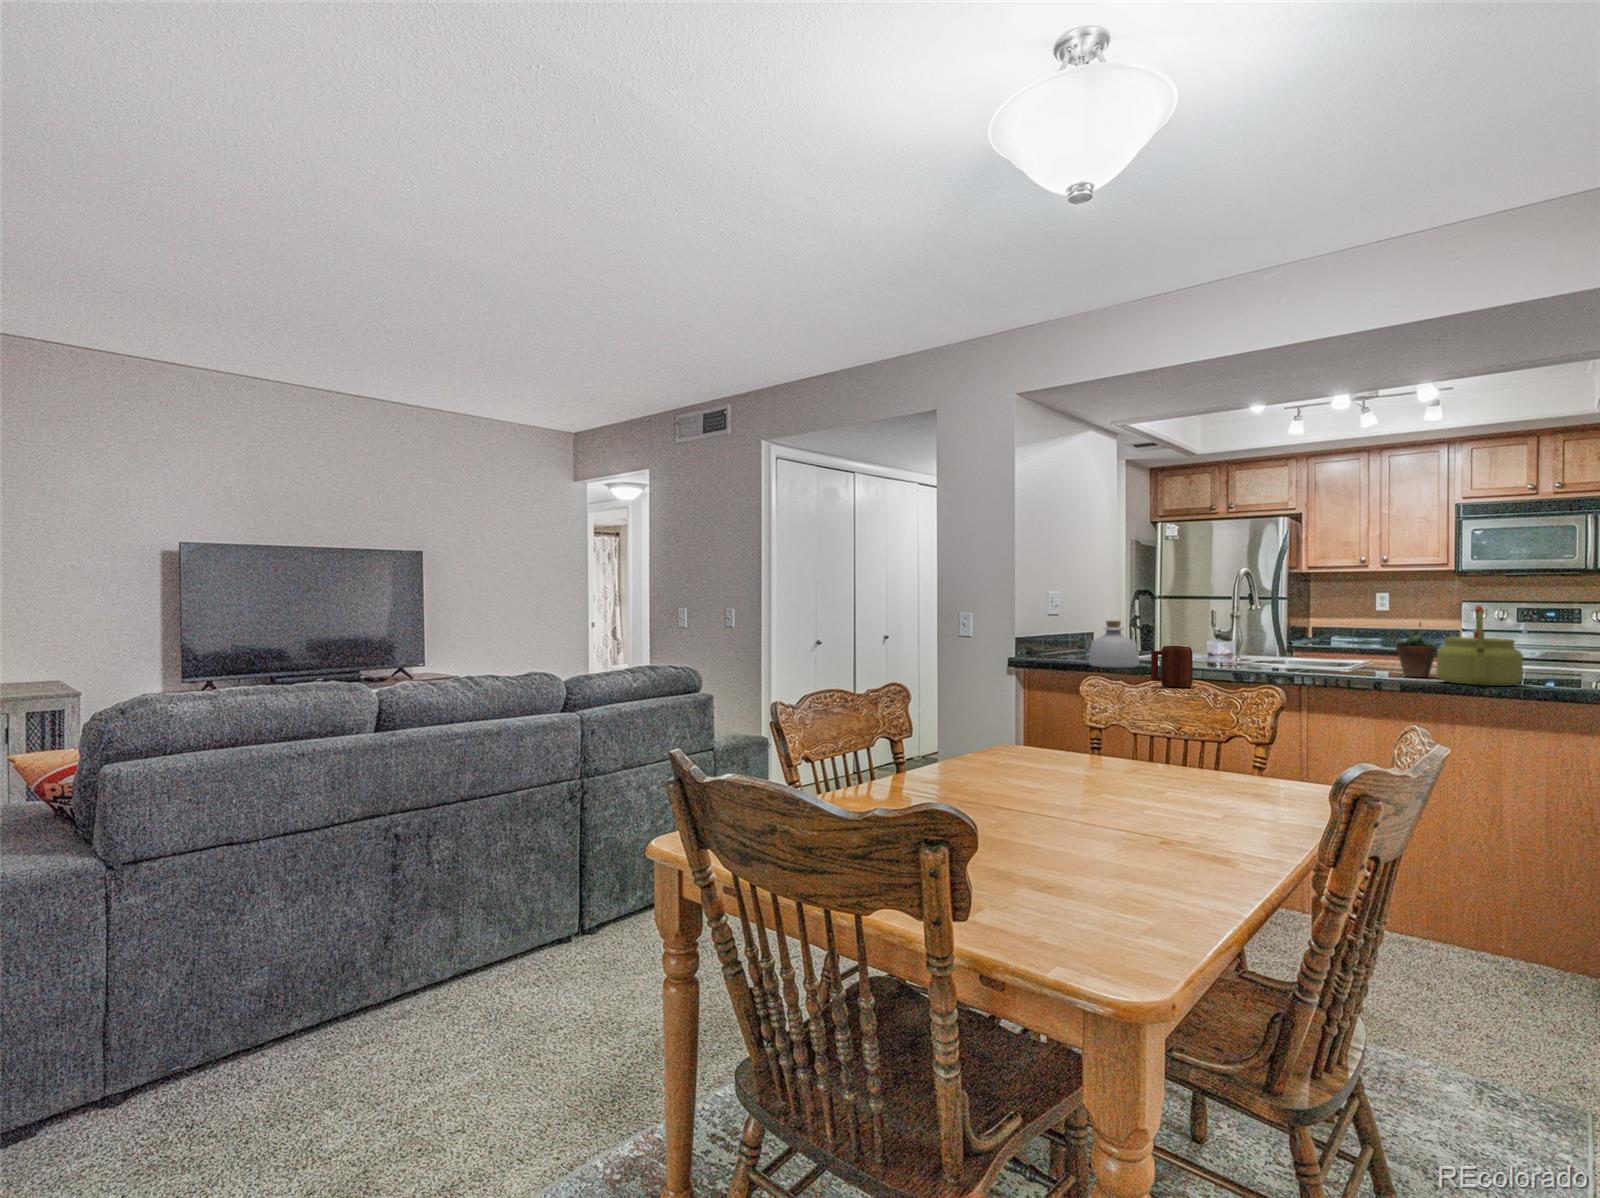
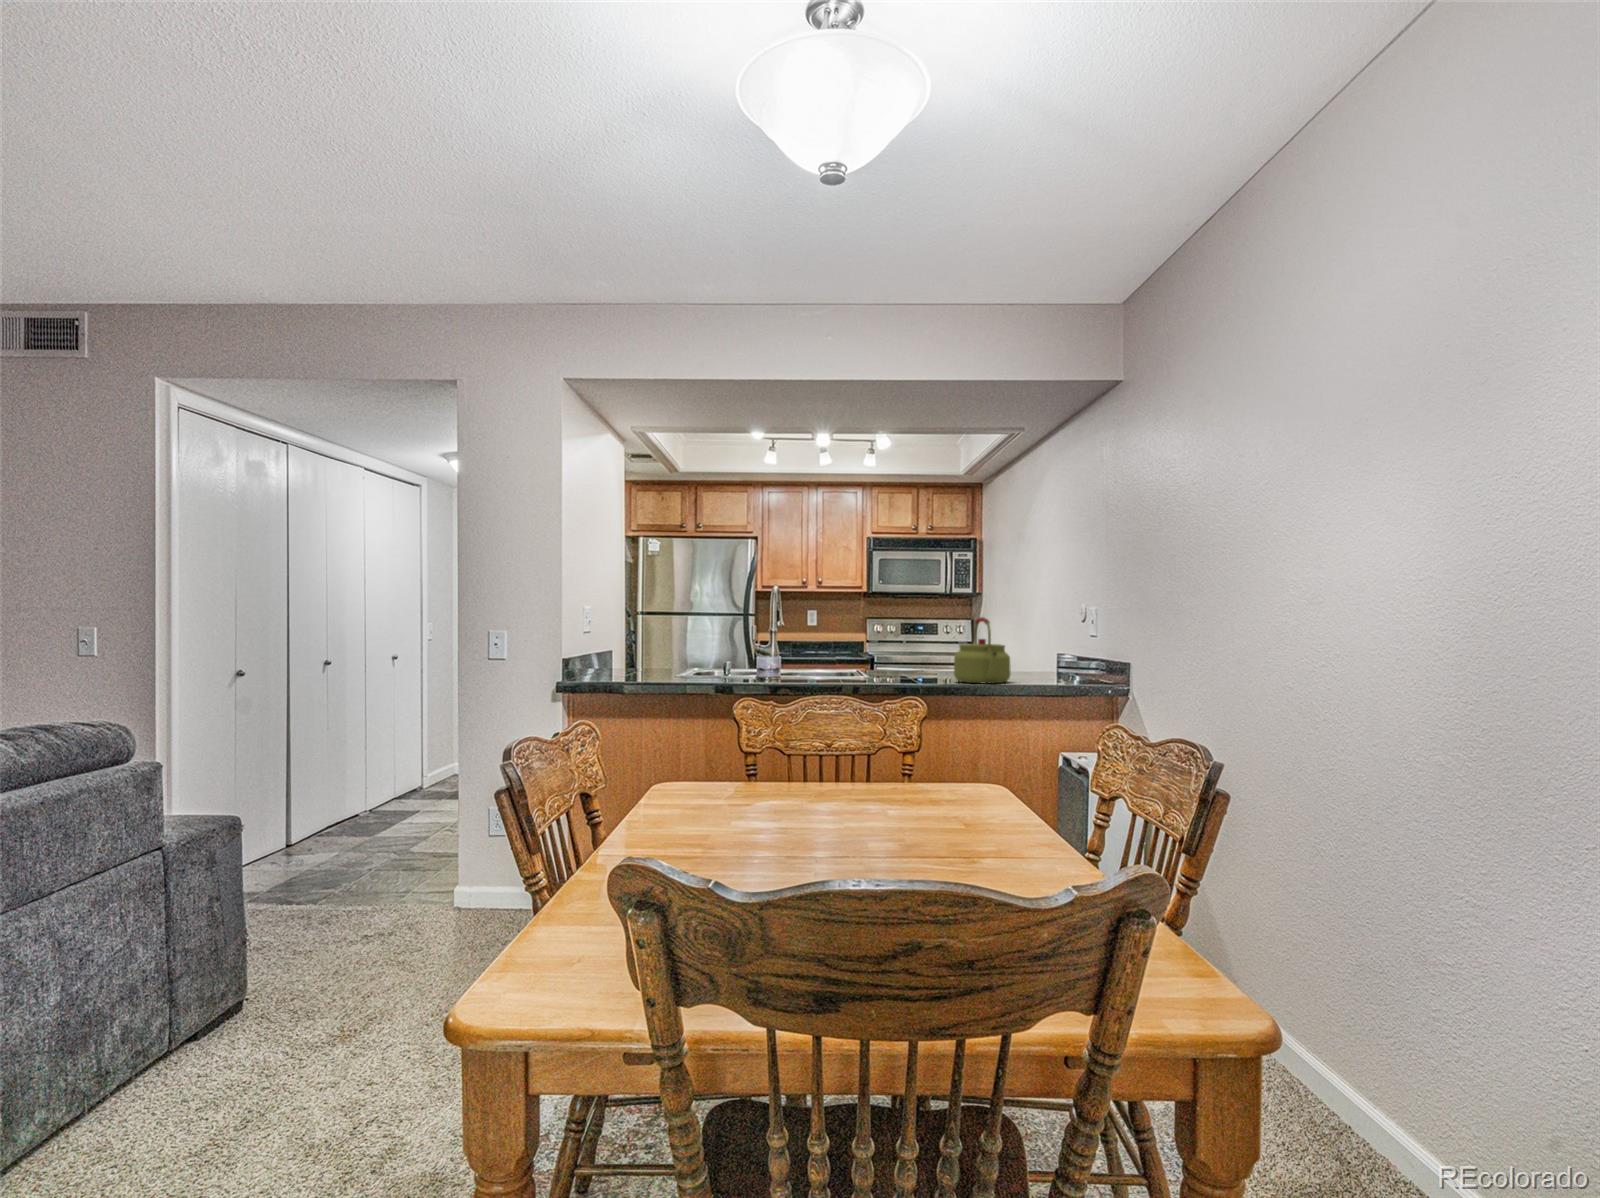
bottle: present [1089,621,1139,668] -> none [652,635,704,687]
succulent plant: present [1396,622,1438,677] -> none [912,631,942,680]
mug: present [1151,646,1193,687] -> none [792,659,827,702]

